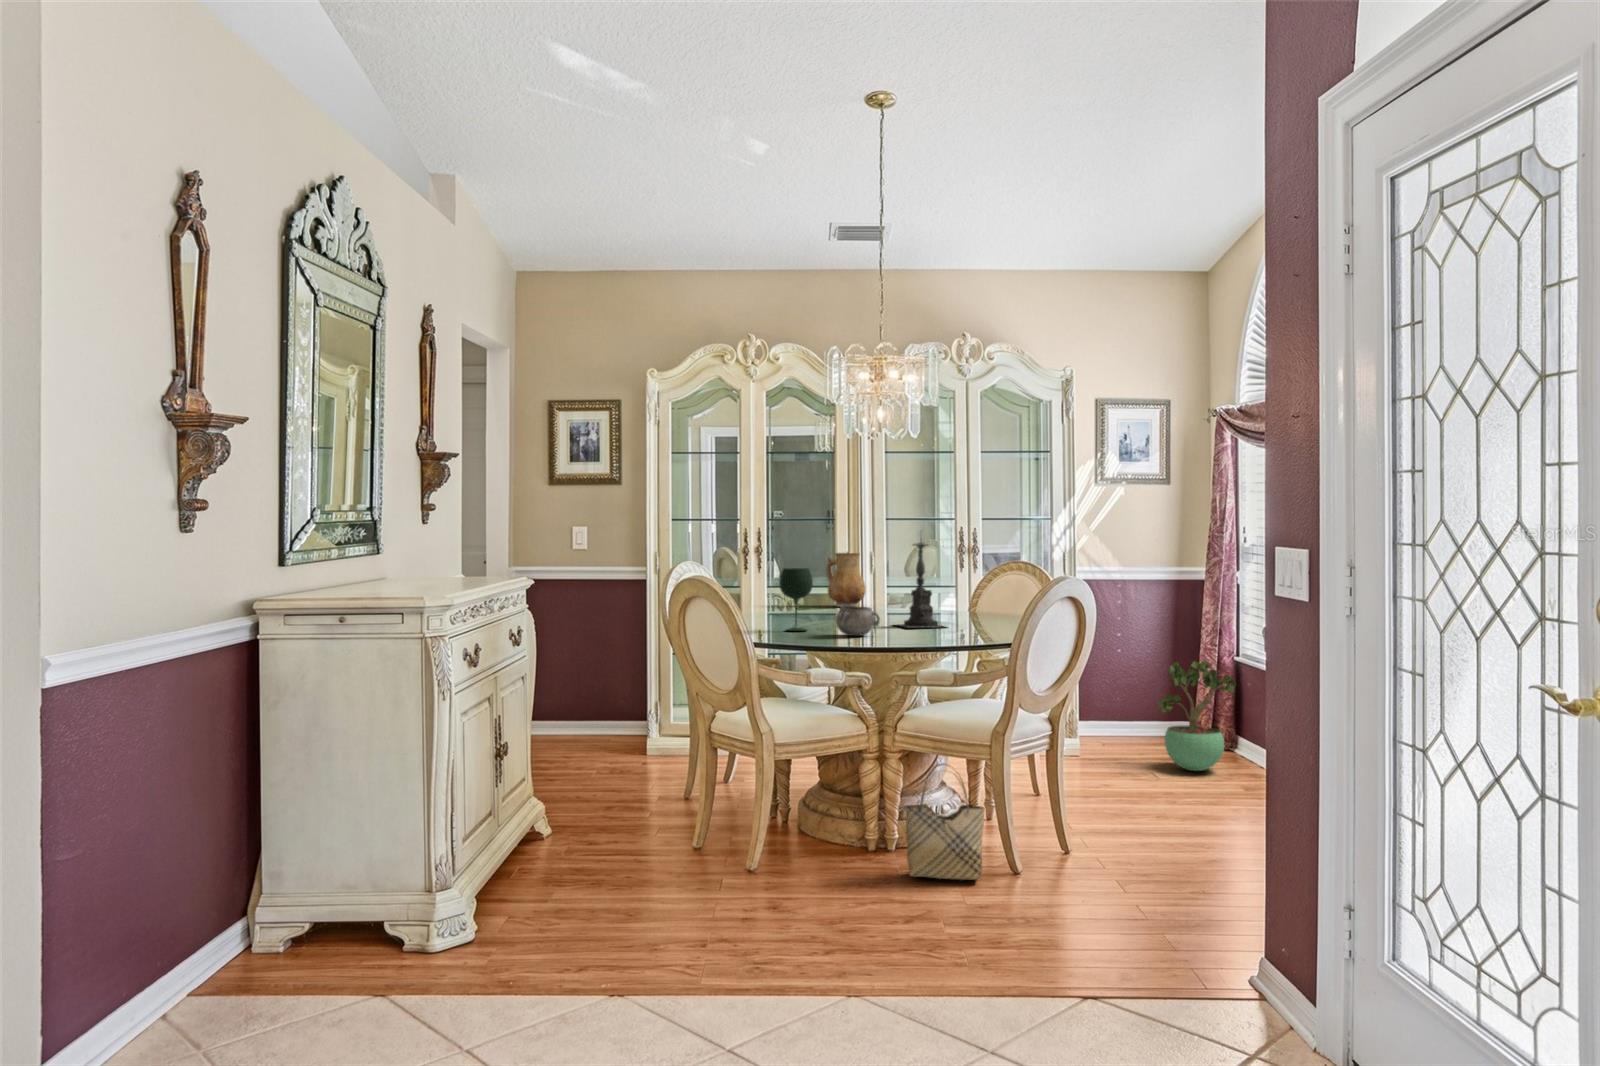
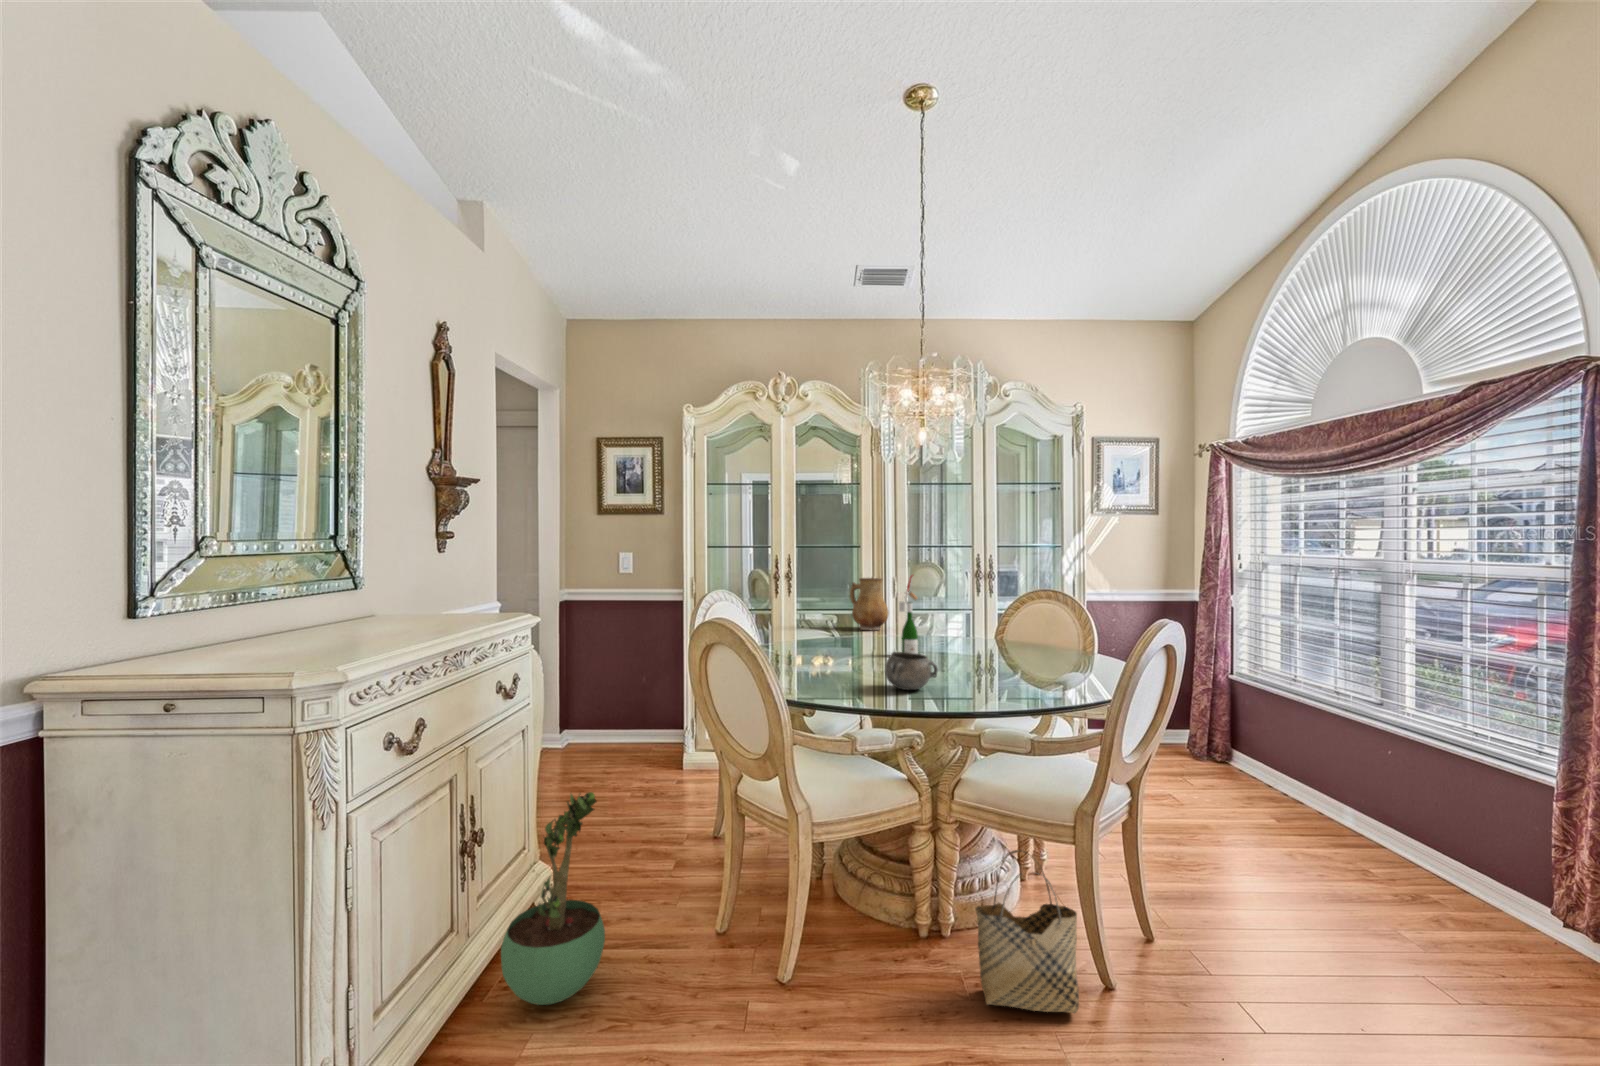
candle holder: present [895,541,942,628] -> none [934,562,1005,673]
wine bottle: none [863,543,887,621] -> present [899,575,923,655]
wine glass: present [779,568,813,631] -> none [816,604,853,677]
potted plant: present [1158,660,1236,771] -> present [501,792,605,1005]

